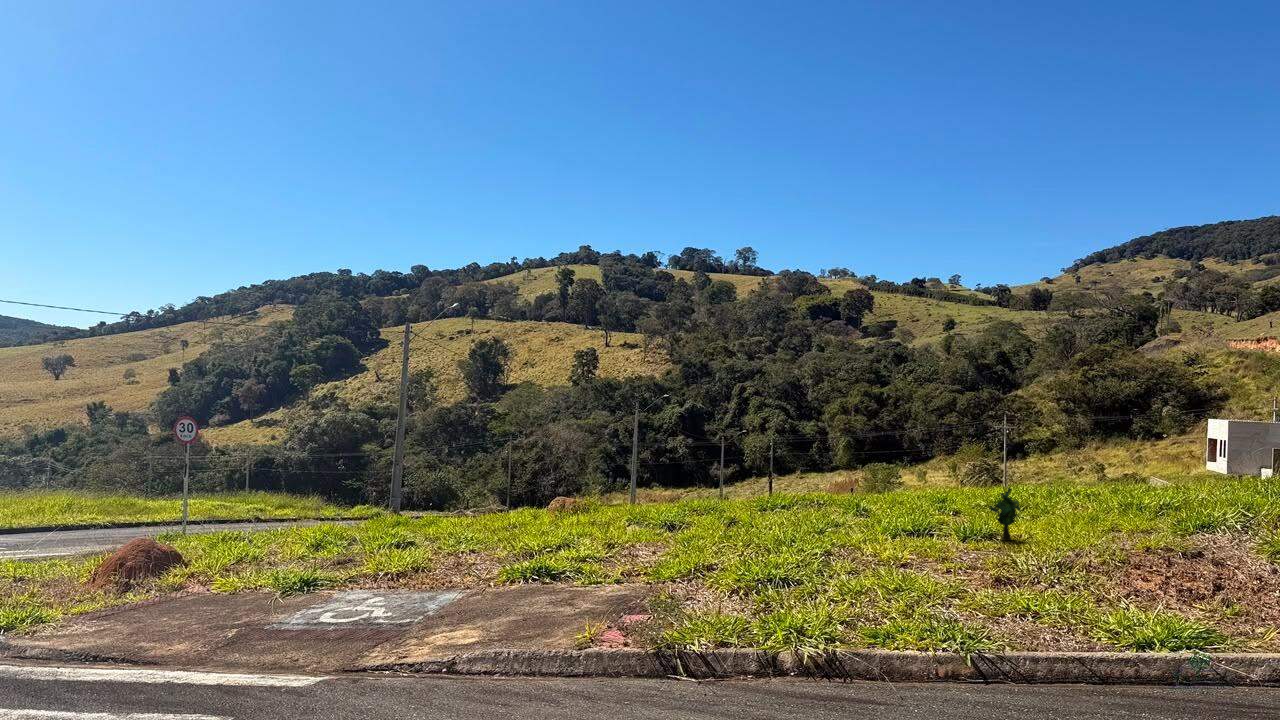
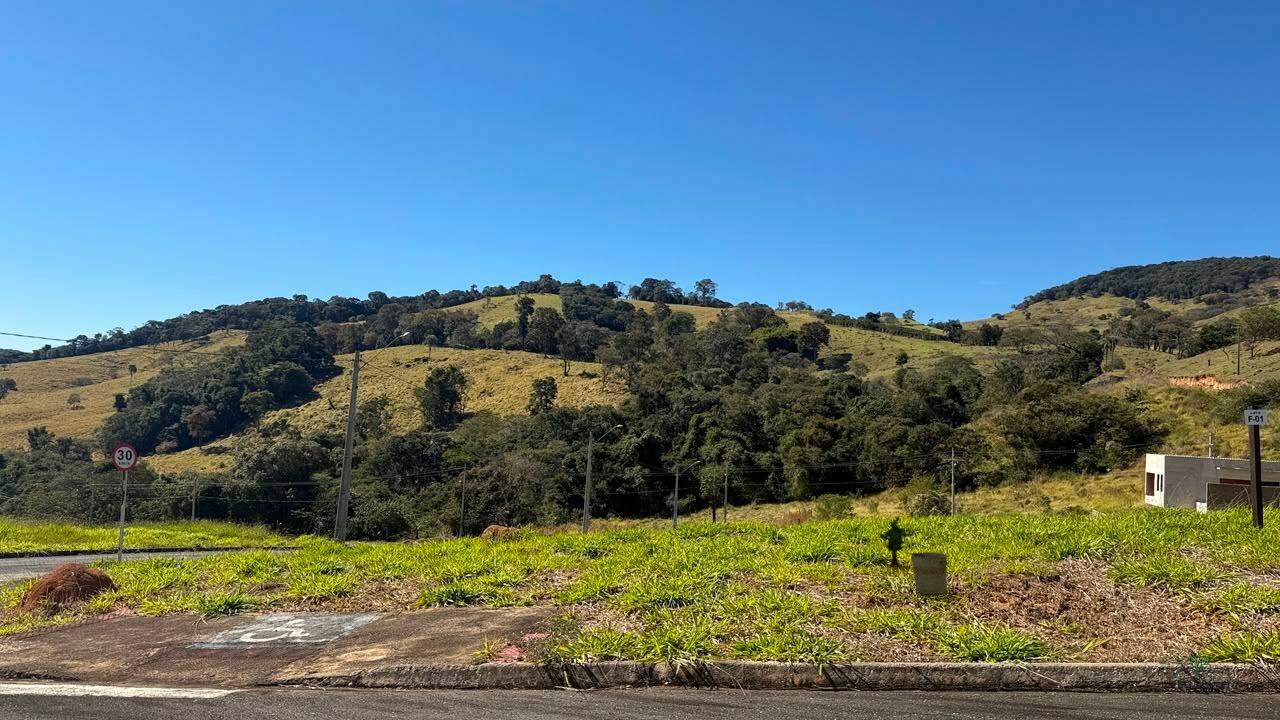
bucket: none [1032,527,1082,573] -> present [908,552,948,594]

